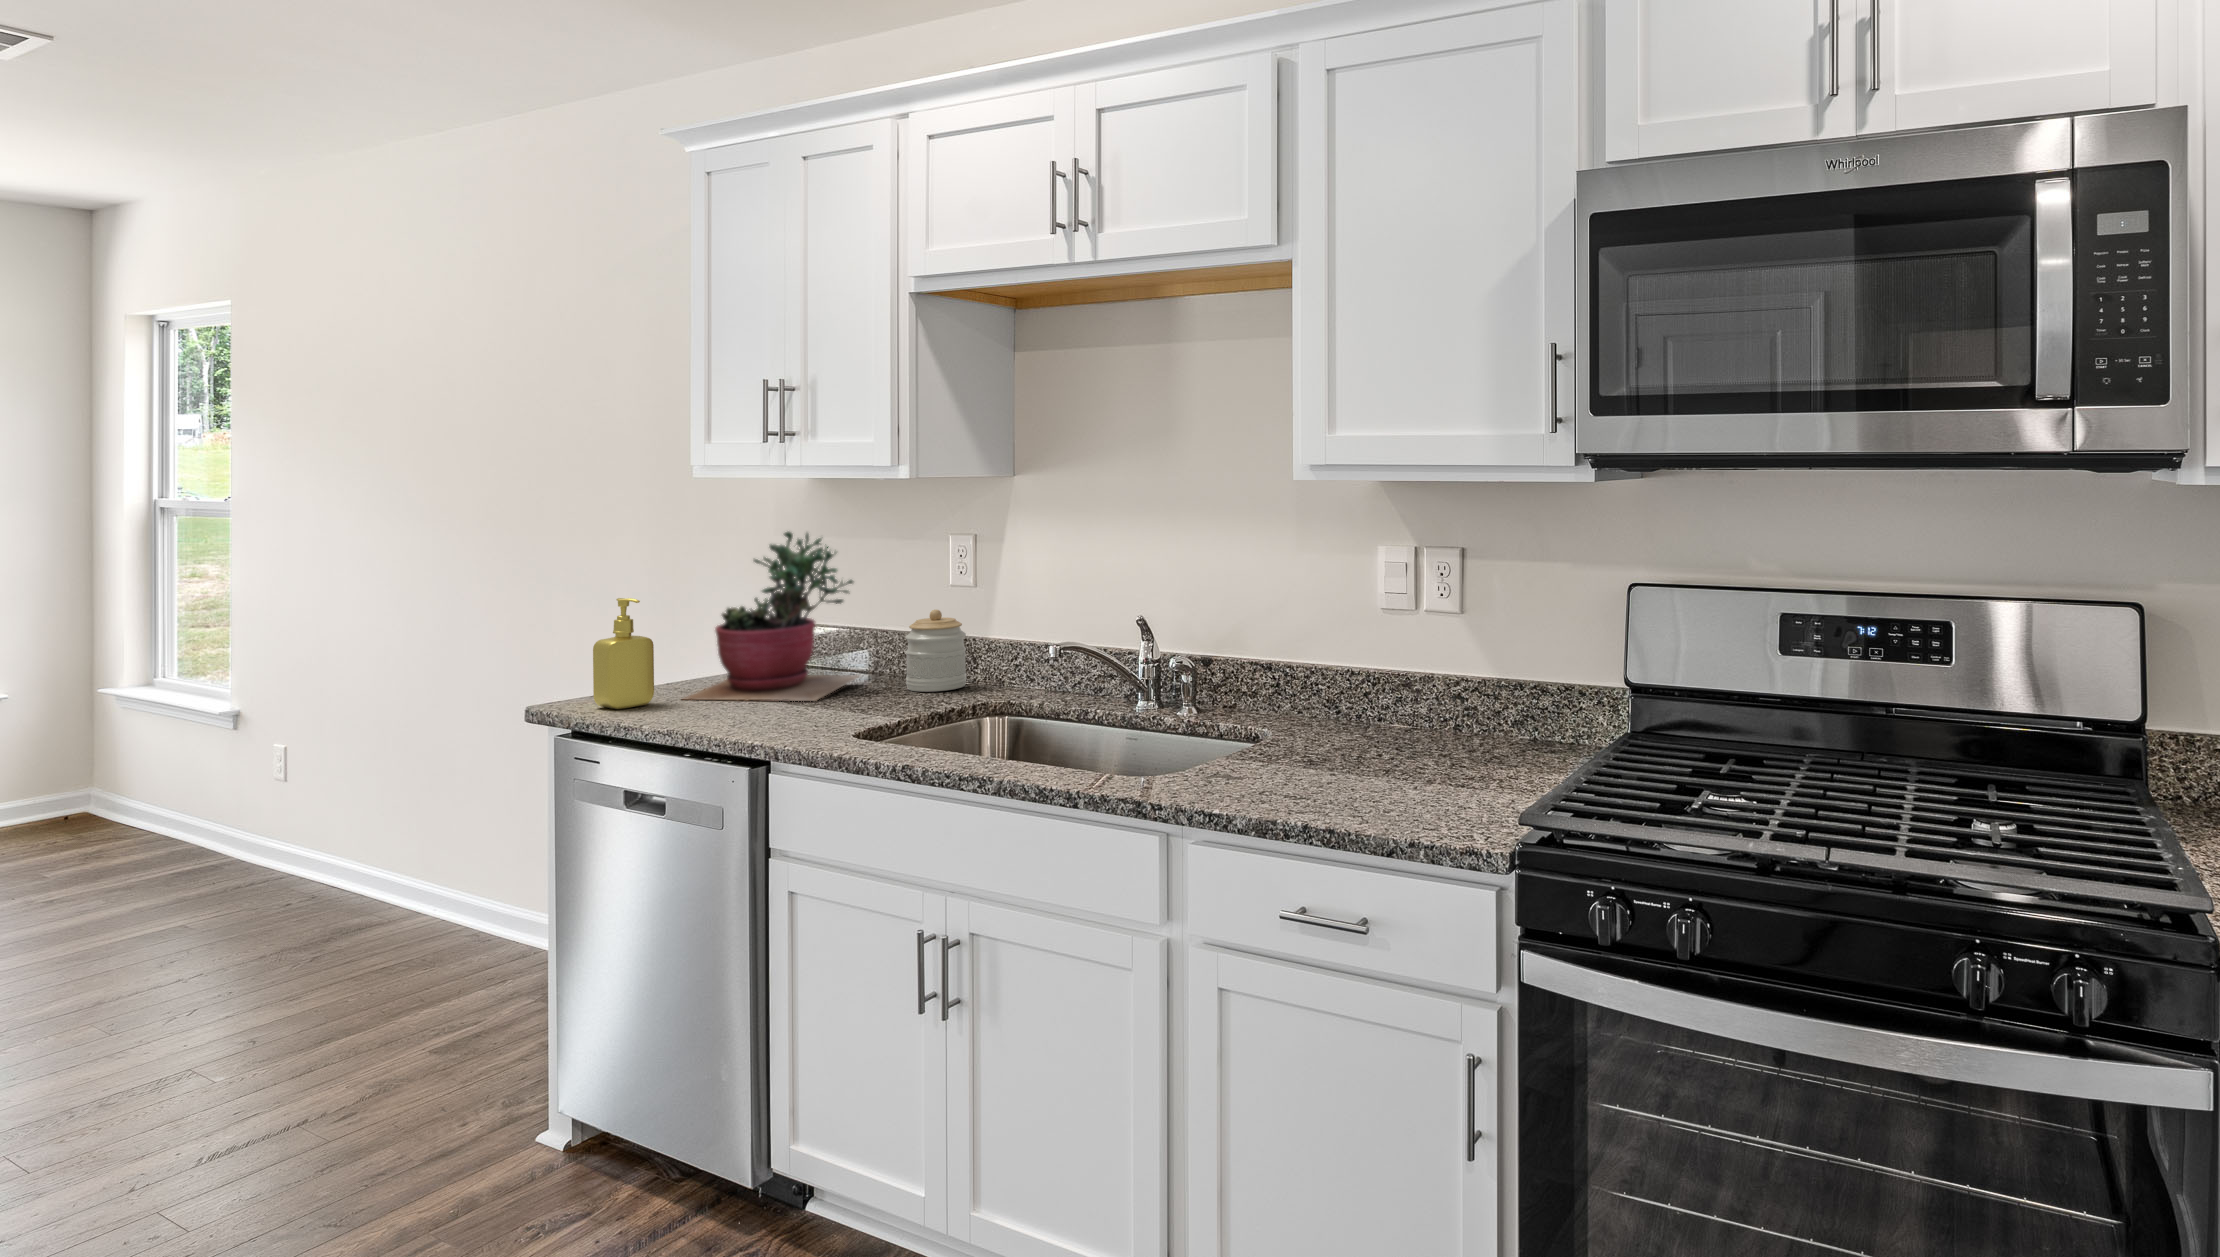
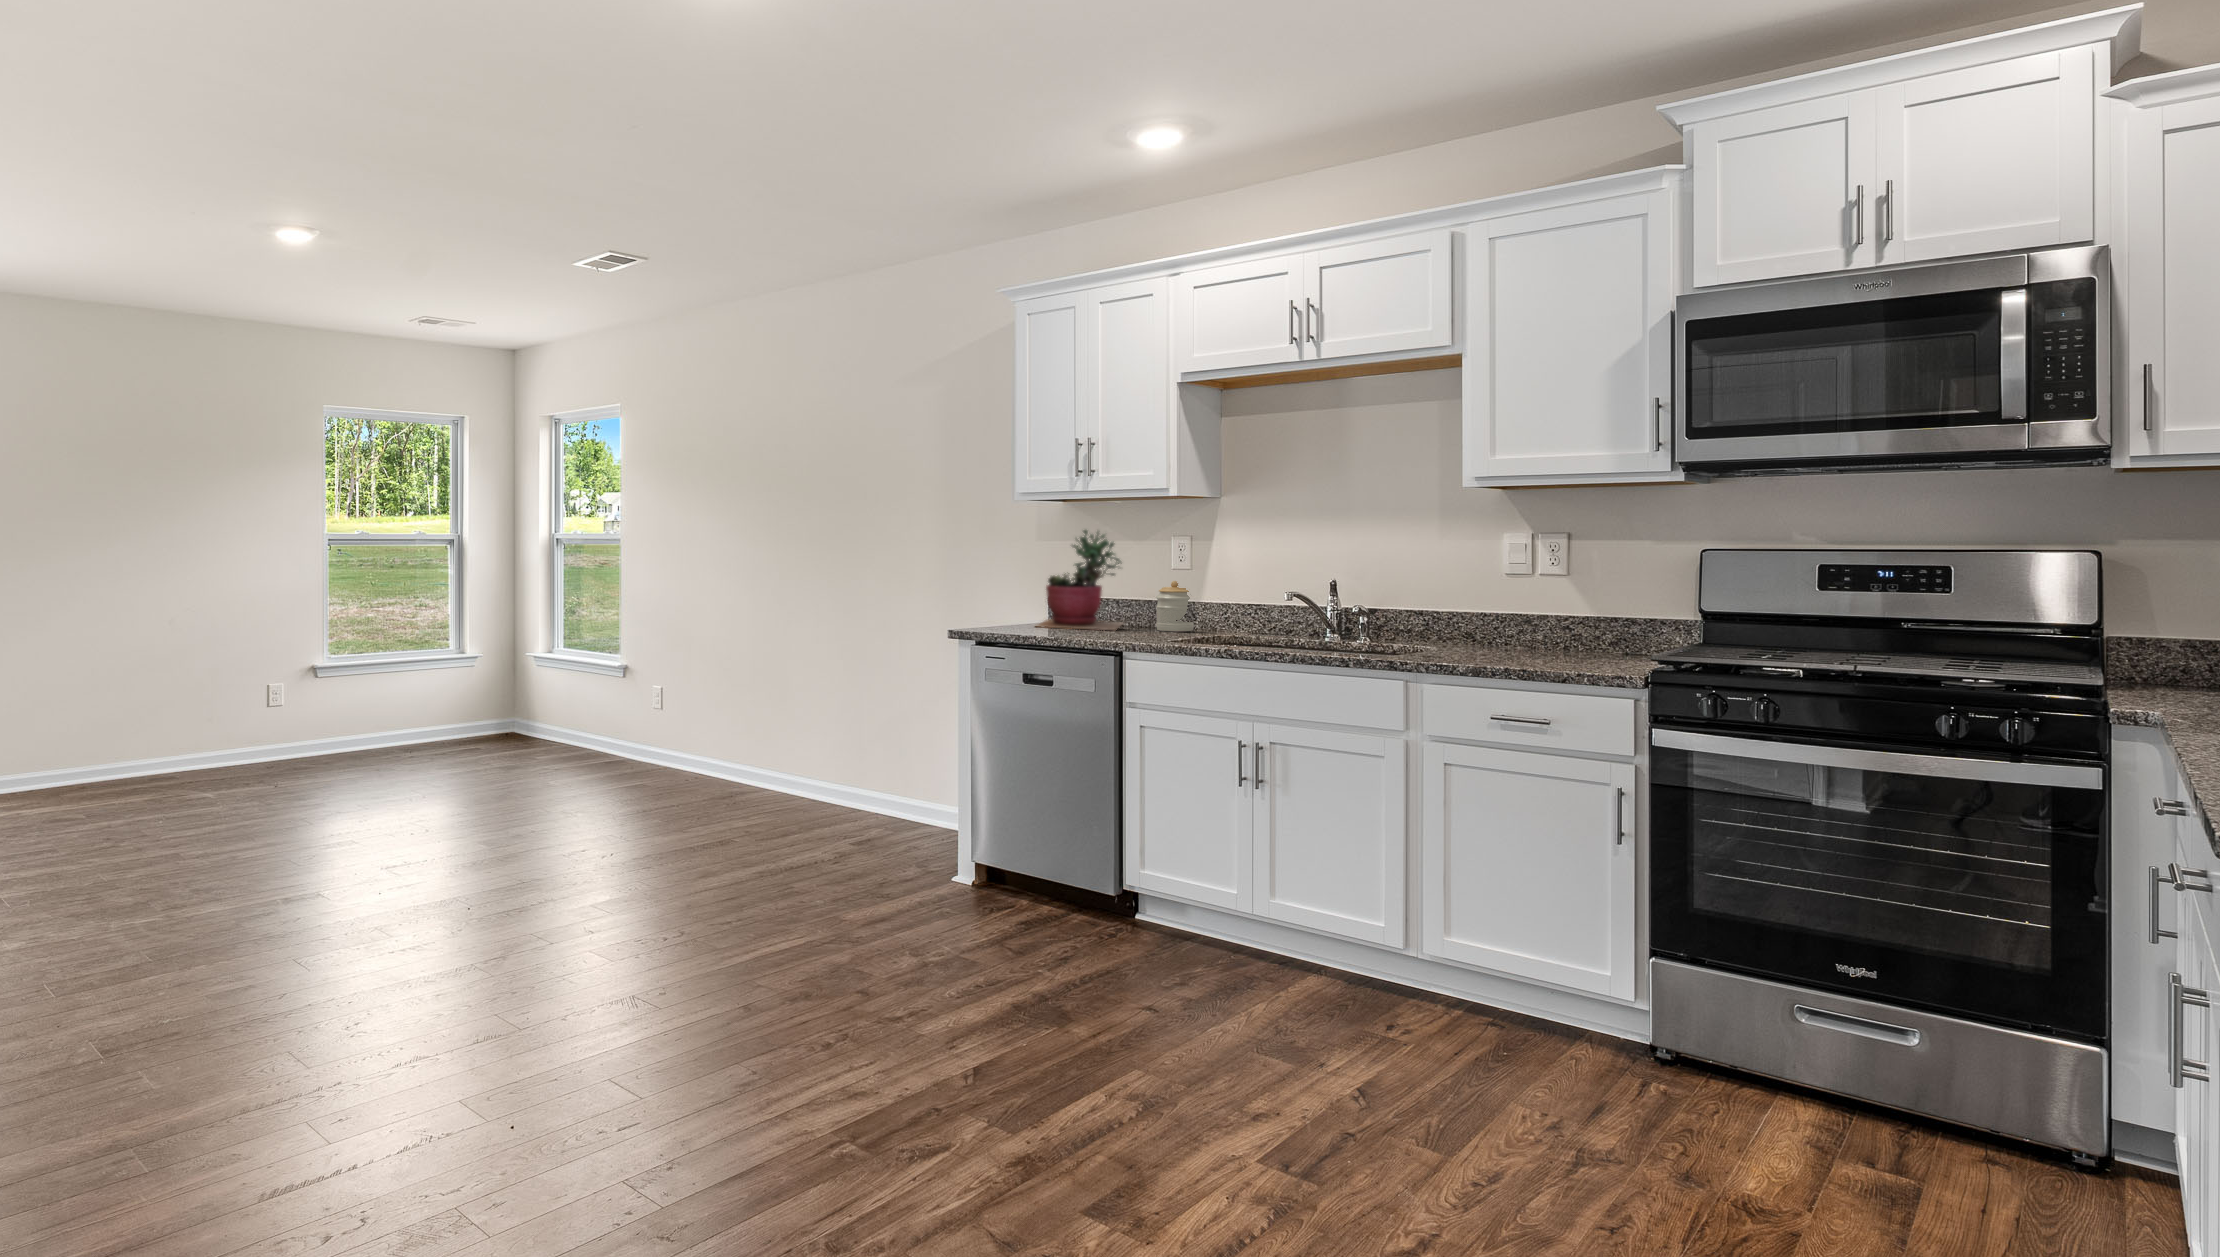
soap dispenser: present [593,598,654,709] -> none [995,563,1025,627]

